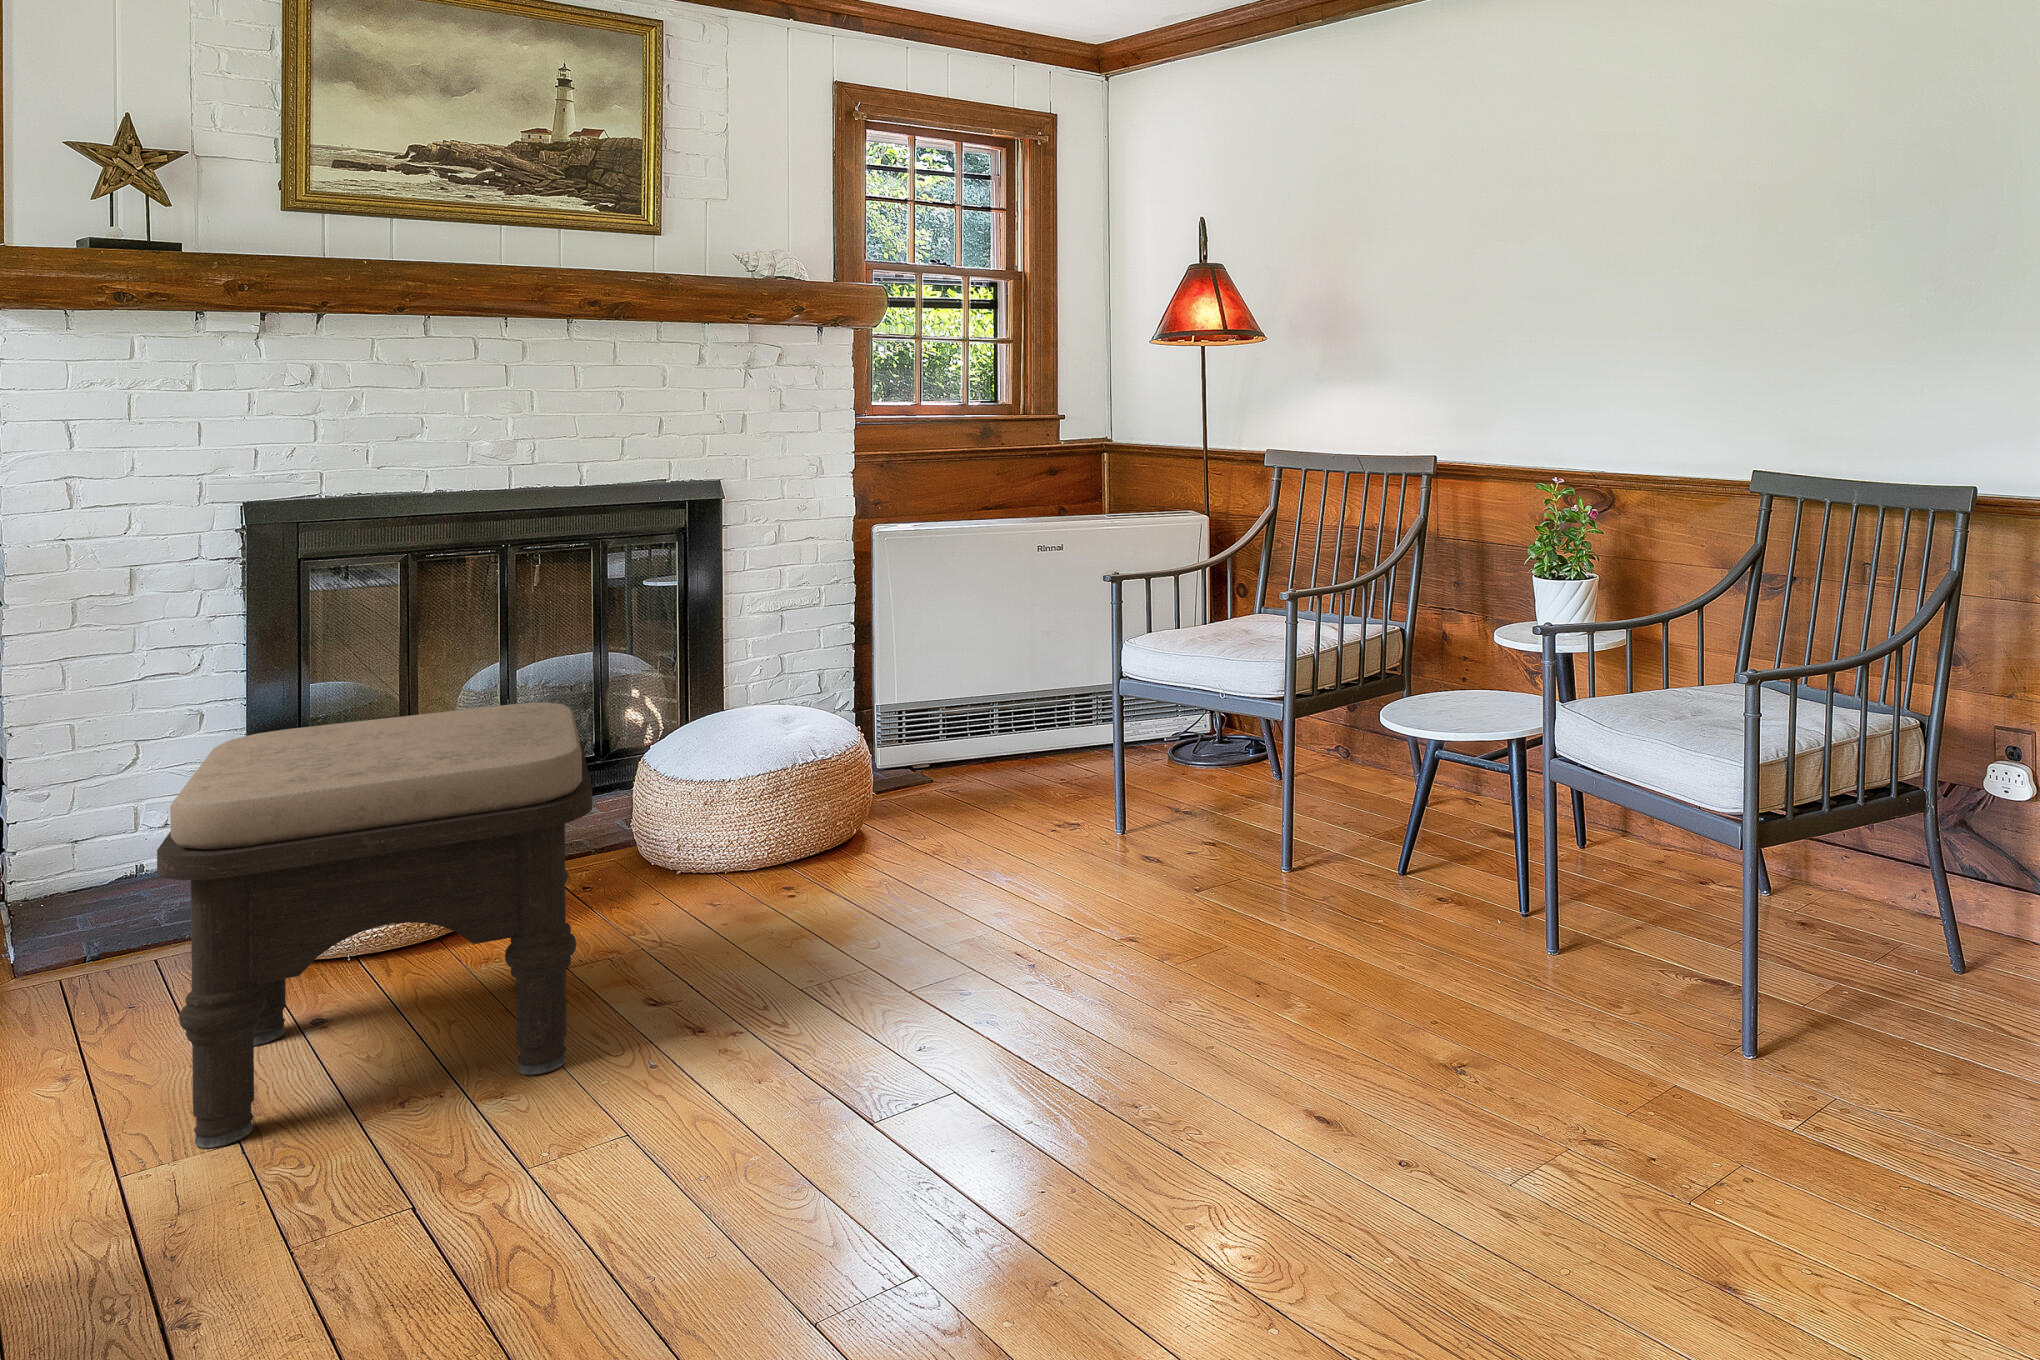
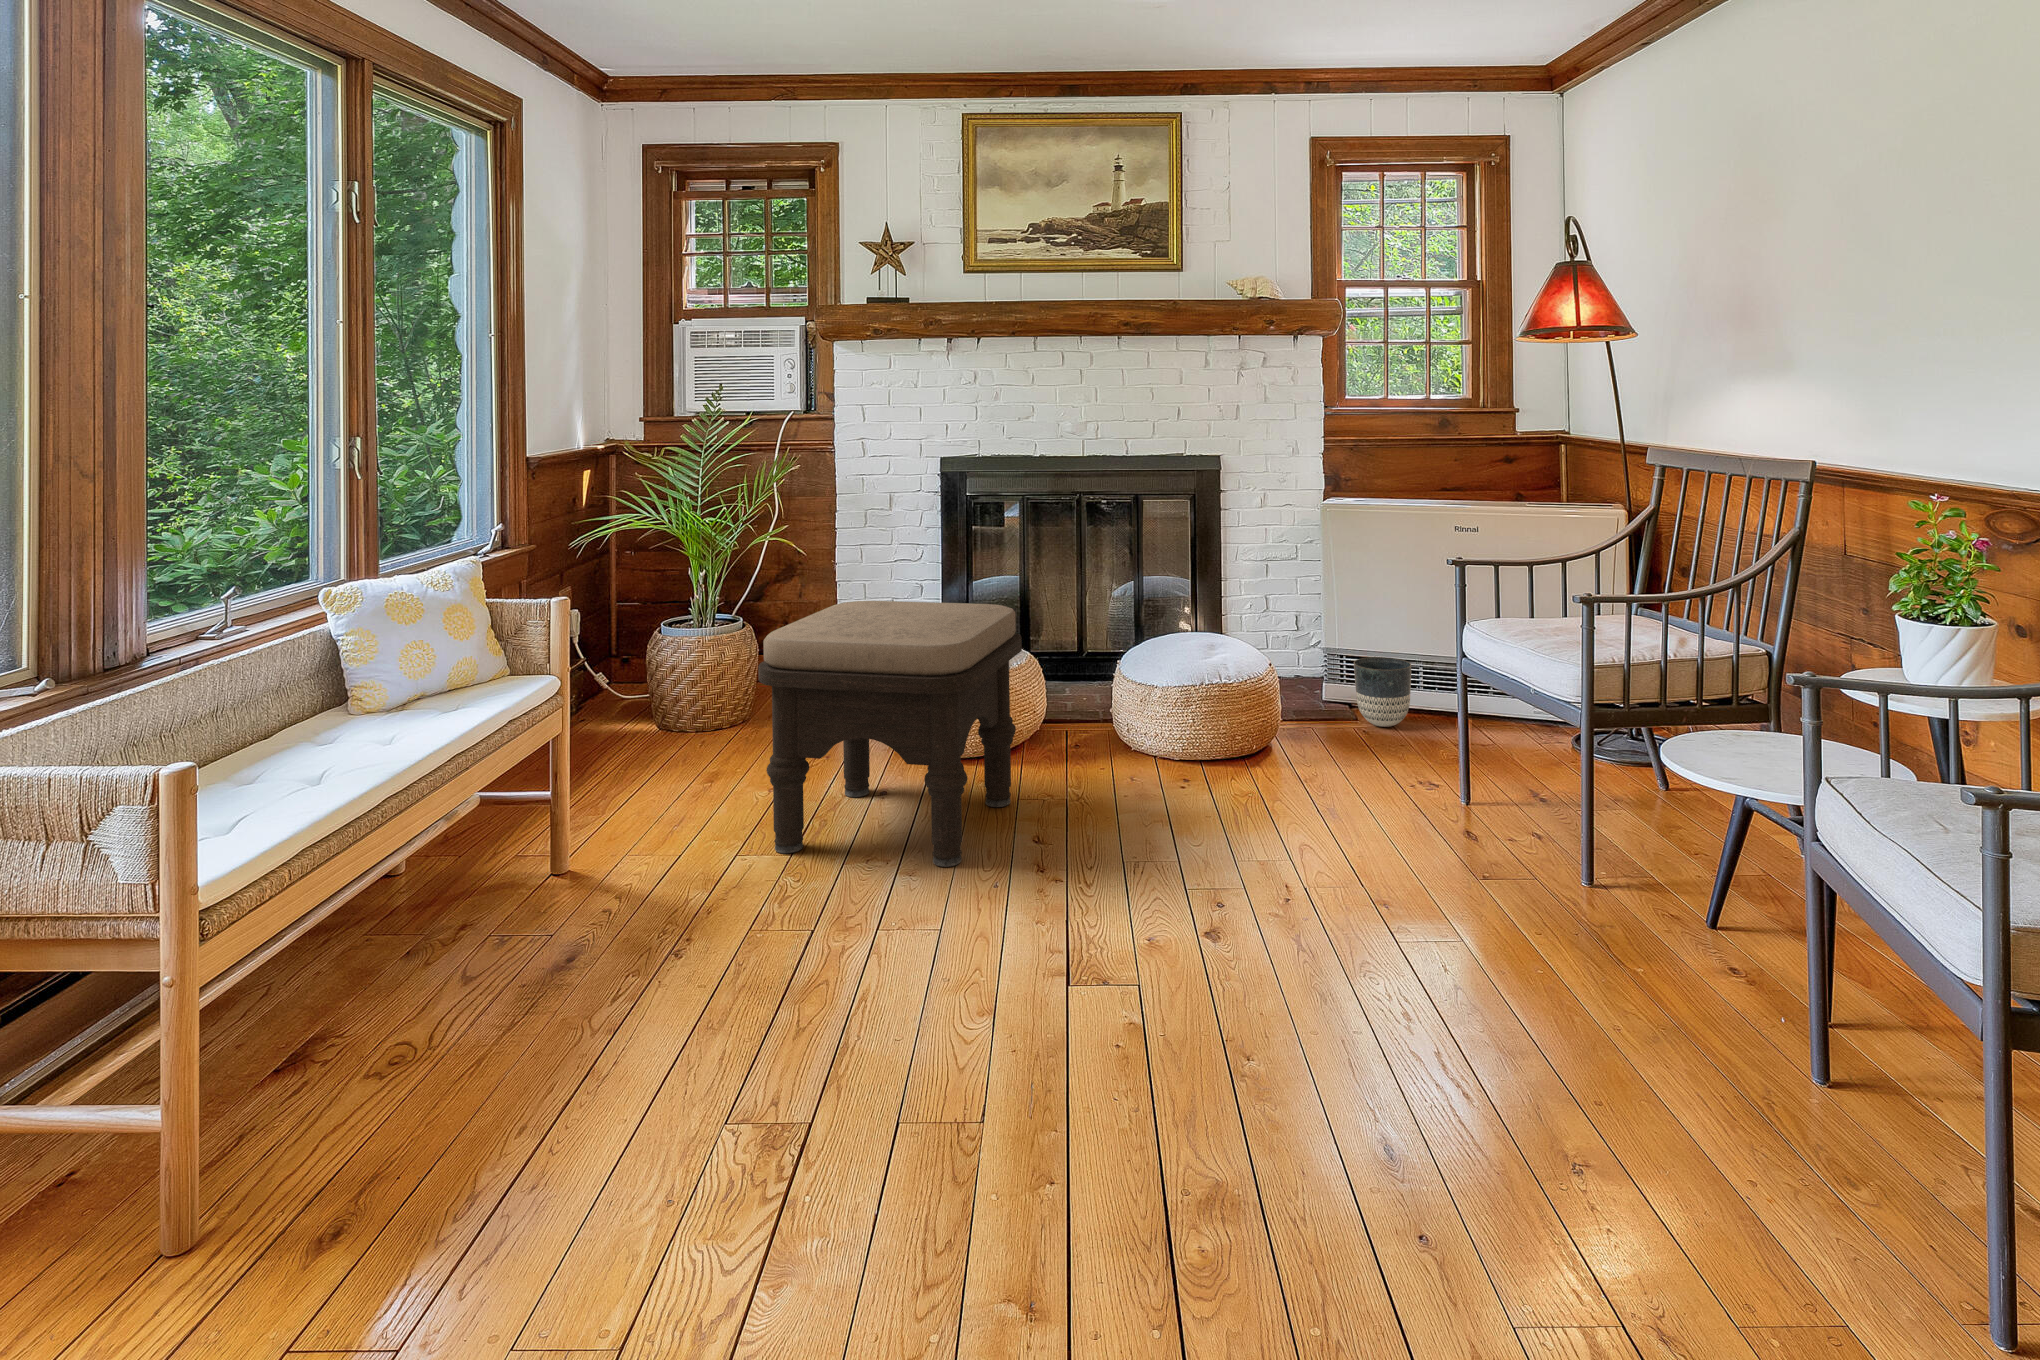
planter: none [925,705,994,786] -> present [1354,657,1411,727]

